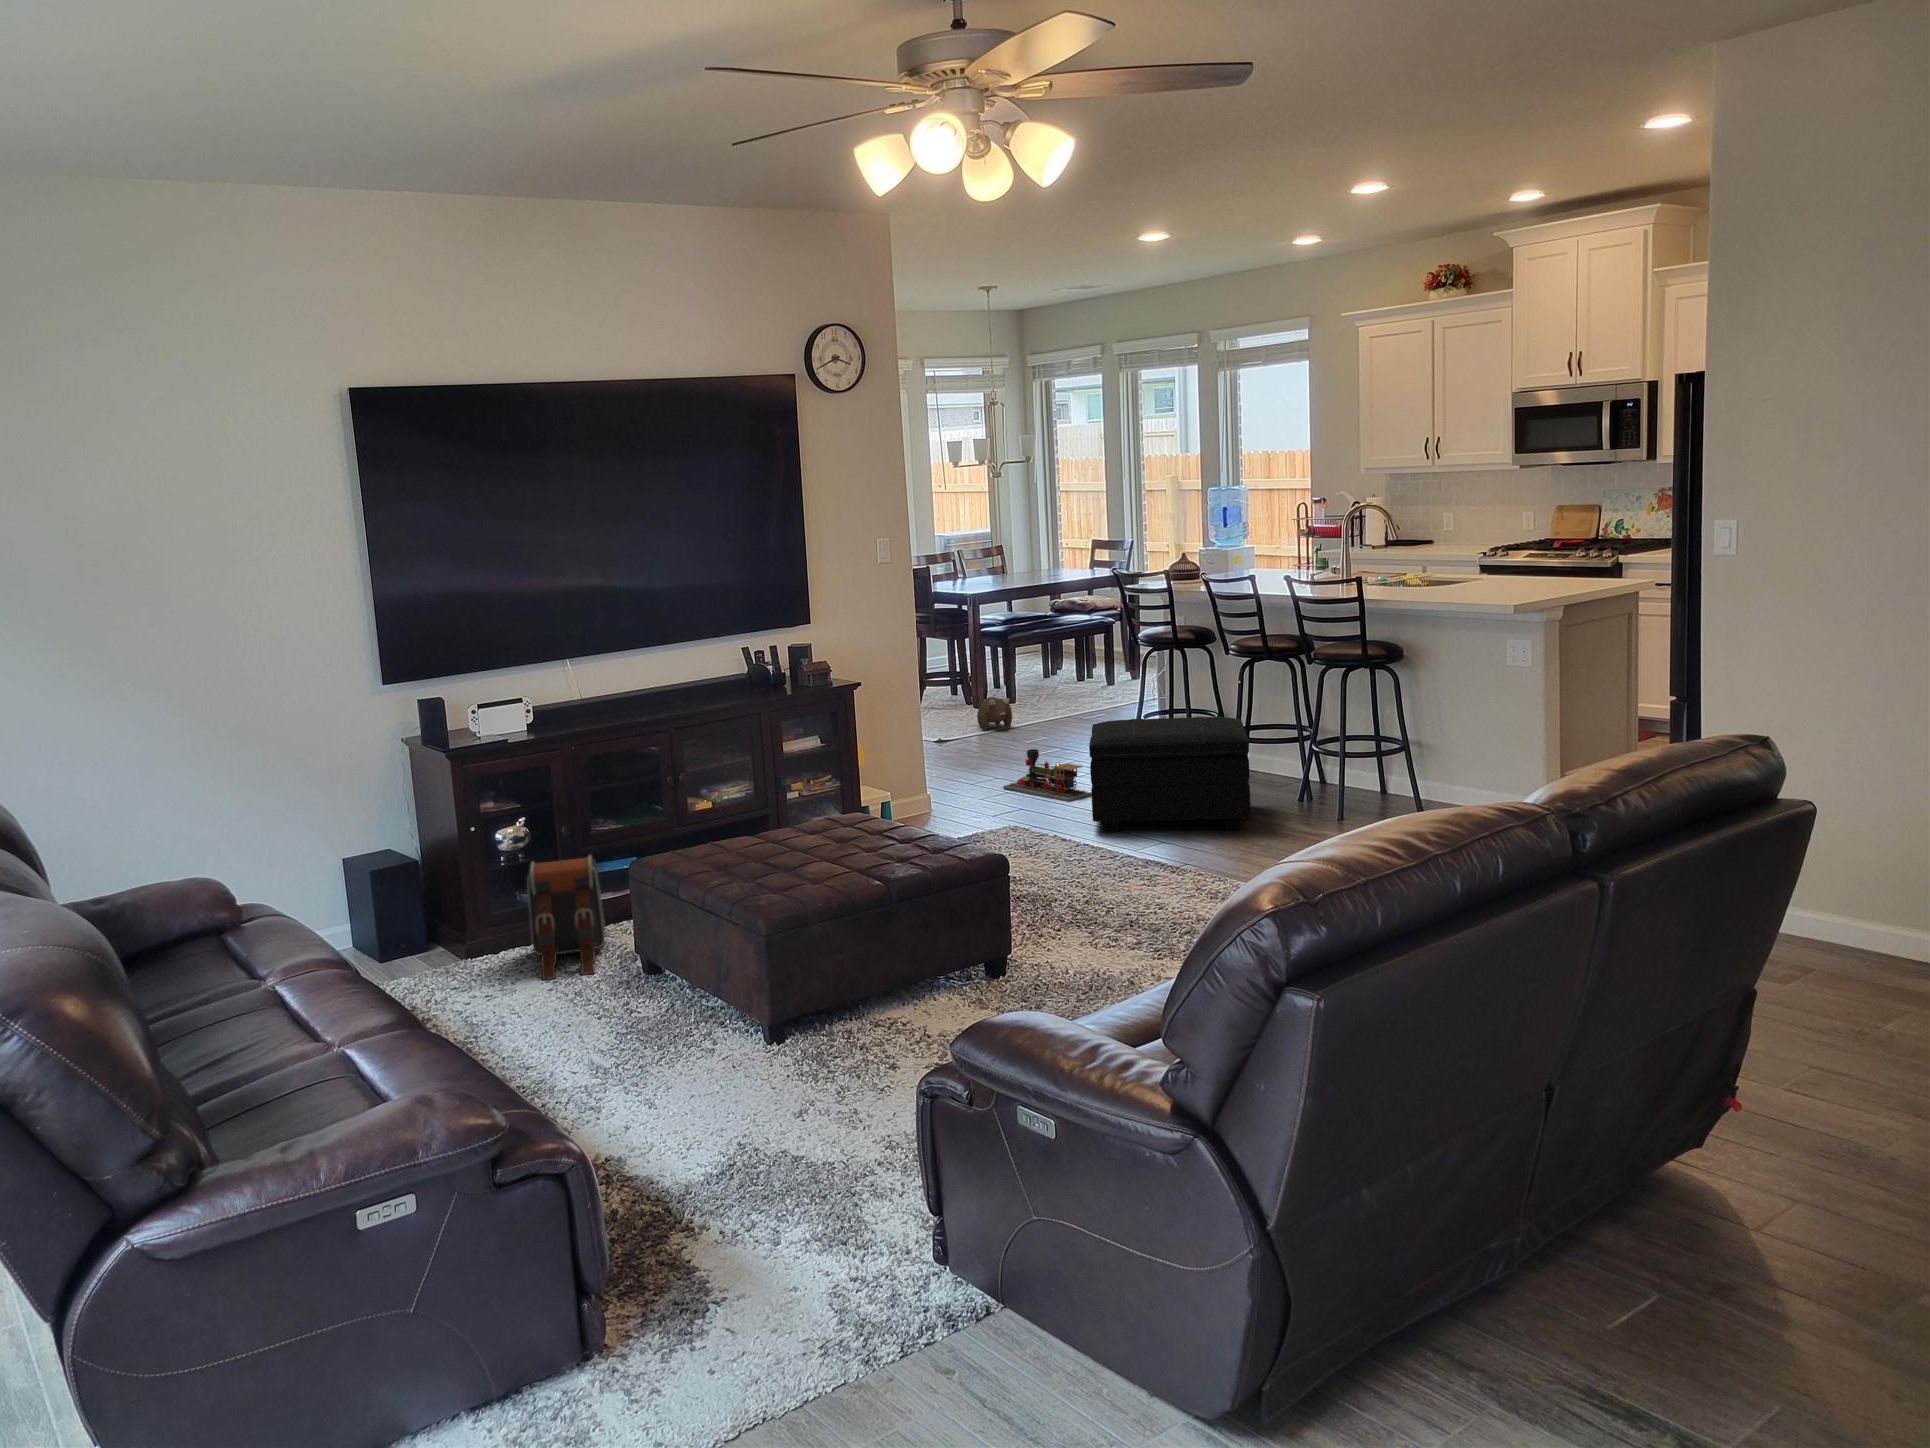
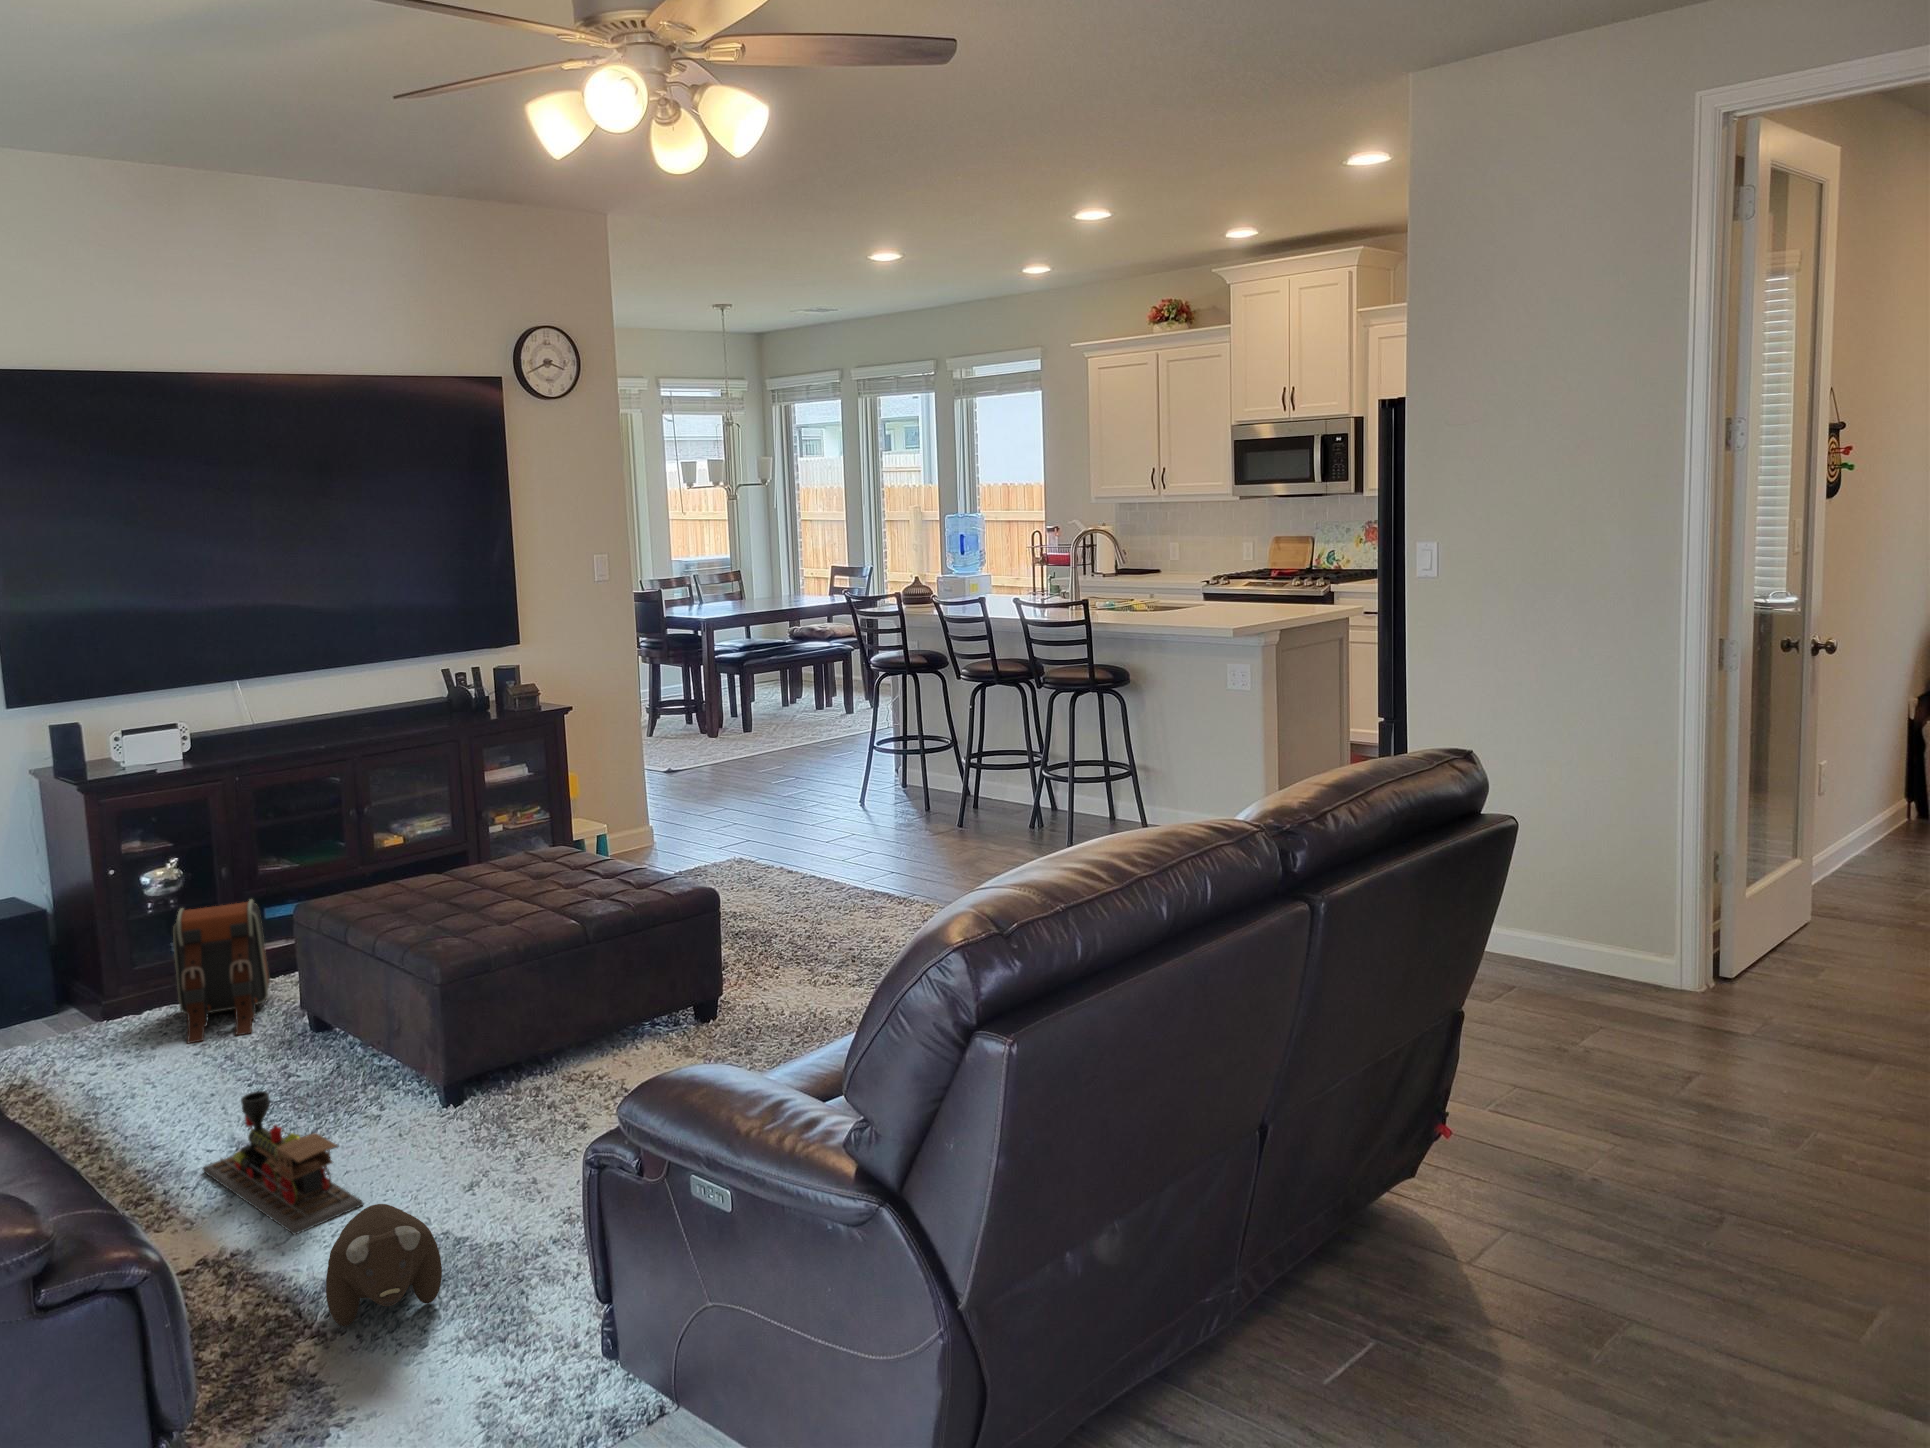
plush toy: present [977,697,1012,731] -> present [326,1204,442,1326]
footstool: present [1089,716,1251,833] -> none [817,742,981,862]
toy train: present [1003,749,1092,802] -> present [203,1091,364,1235]

